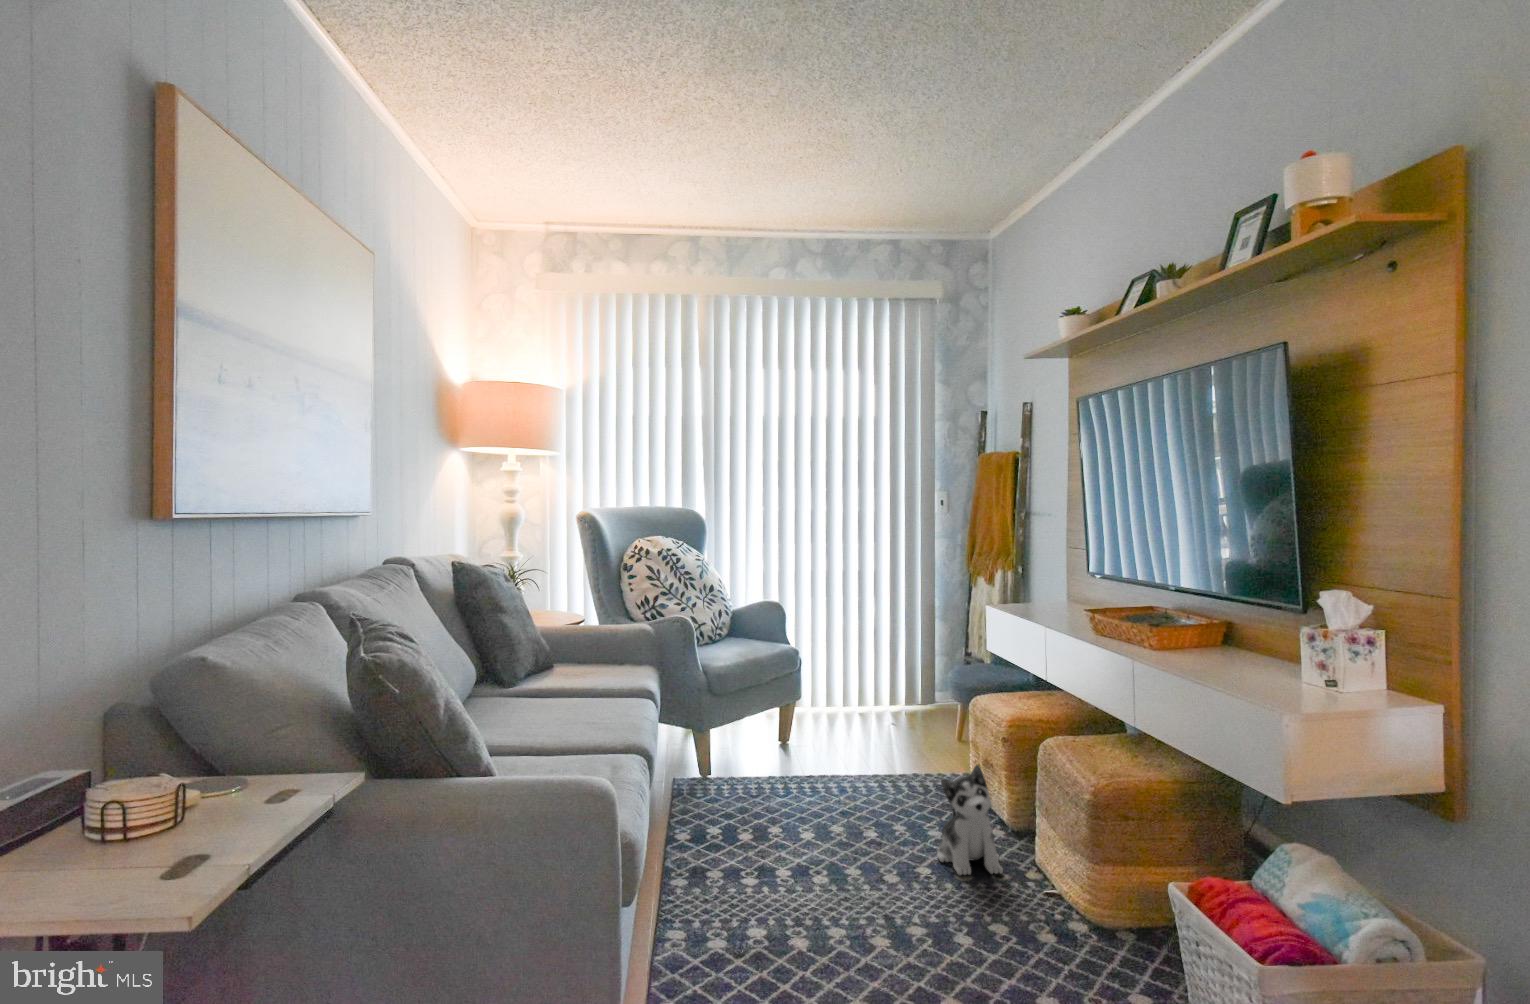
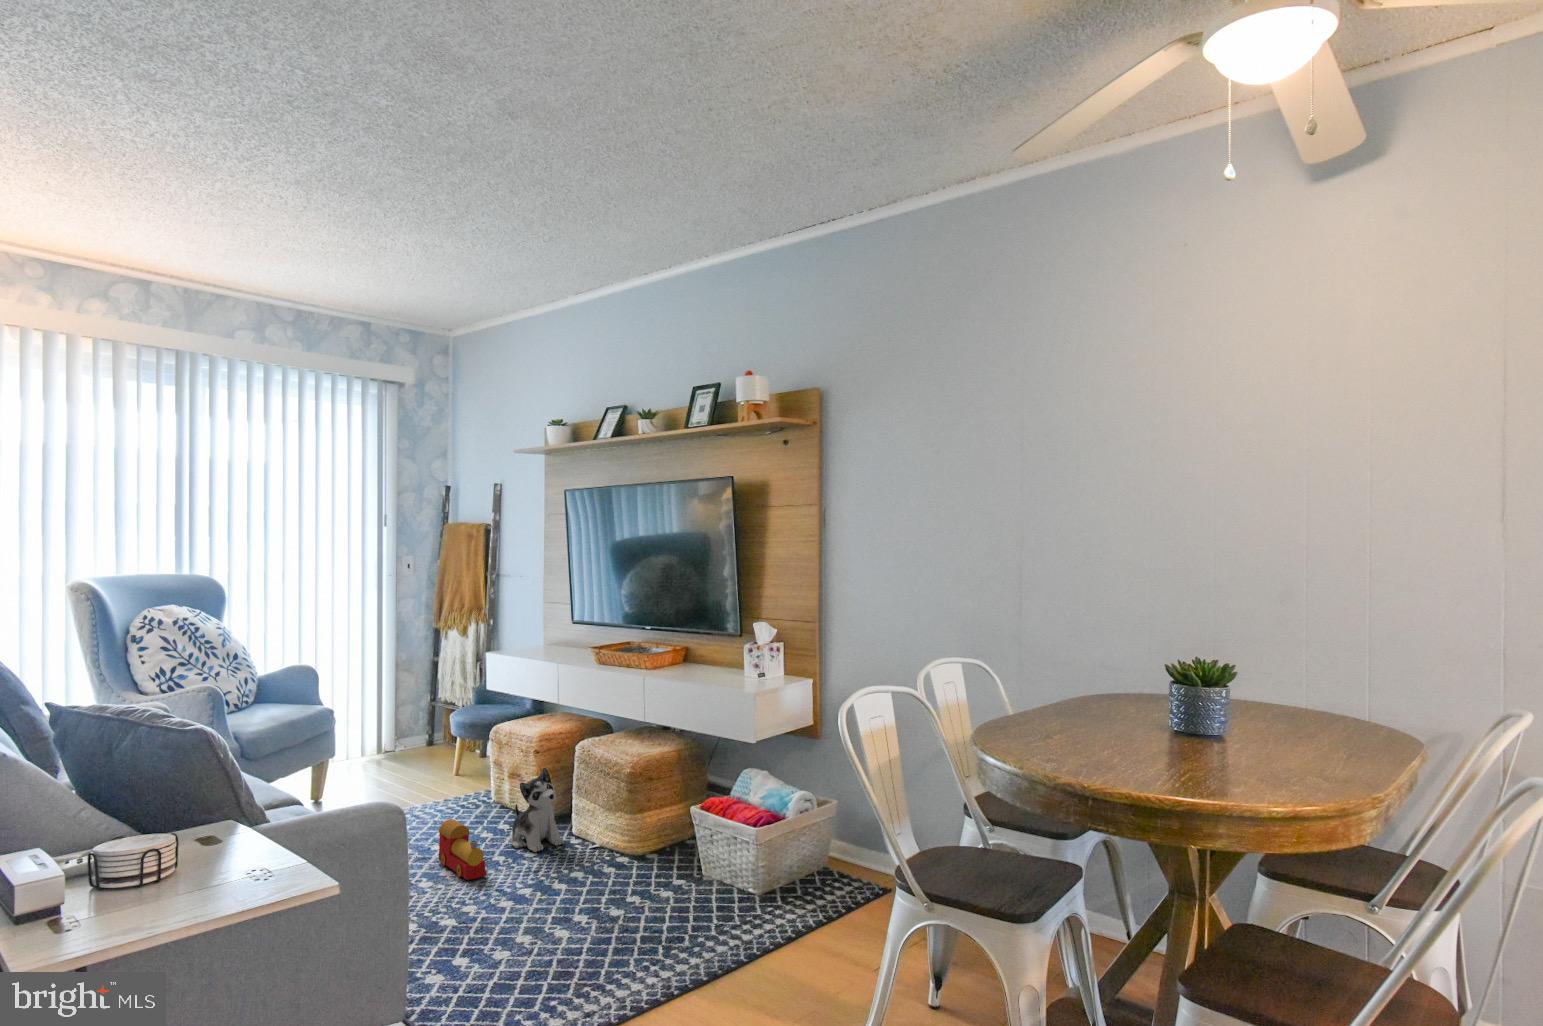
toy train: none [845,805,881,892] -> present [439,819,486,880]

